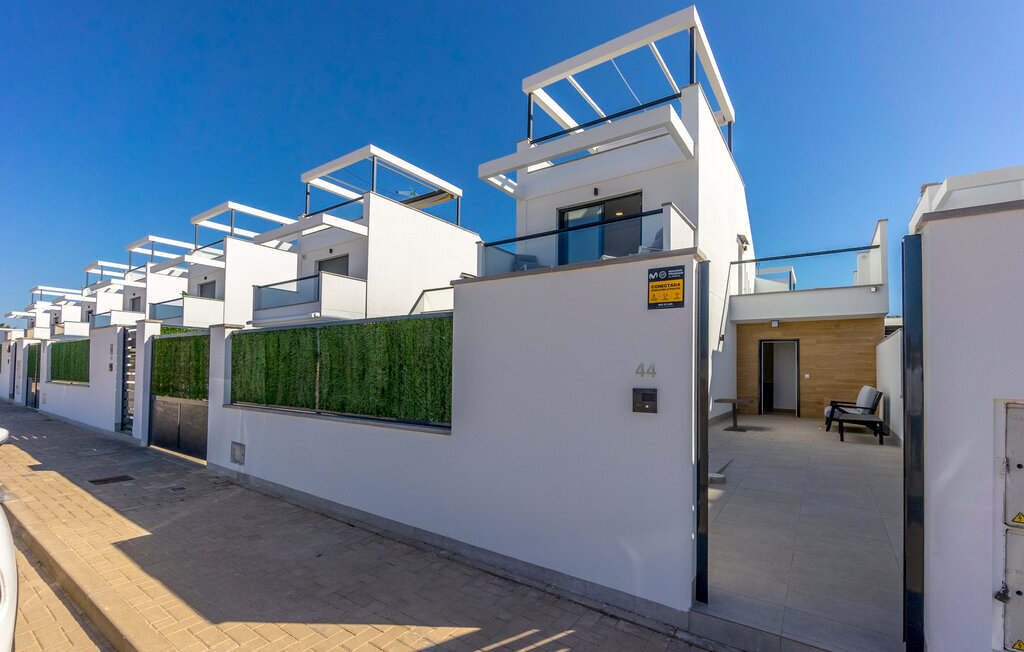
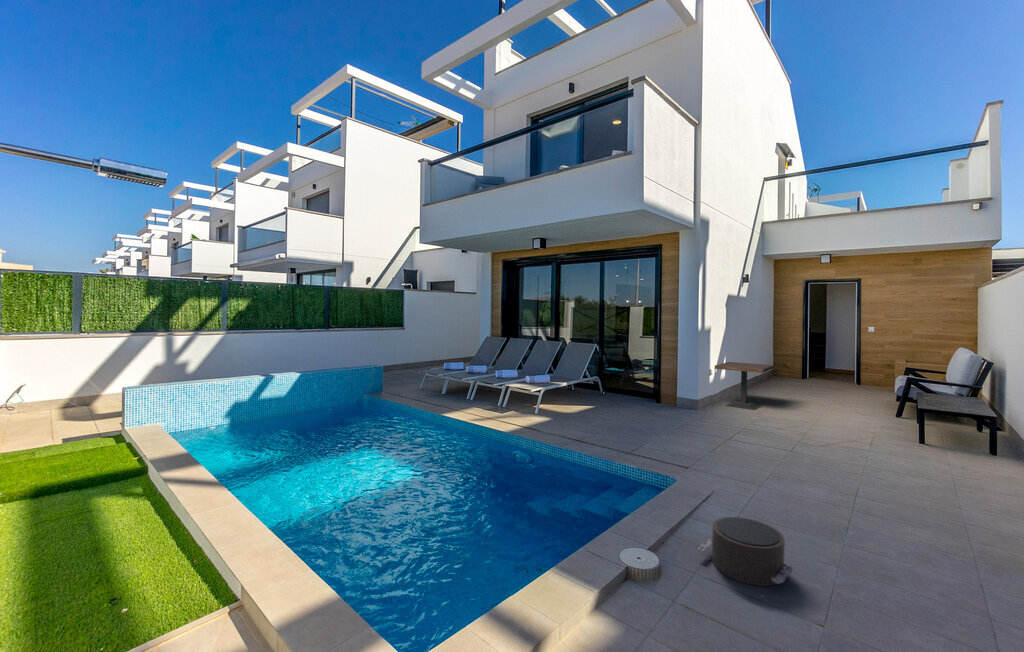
pouf: none [772,462,823,489] -> present [698,517,793,586]

